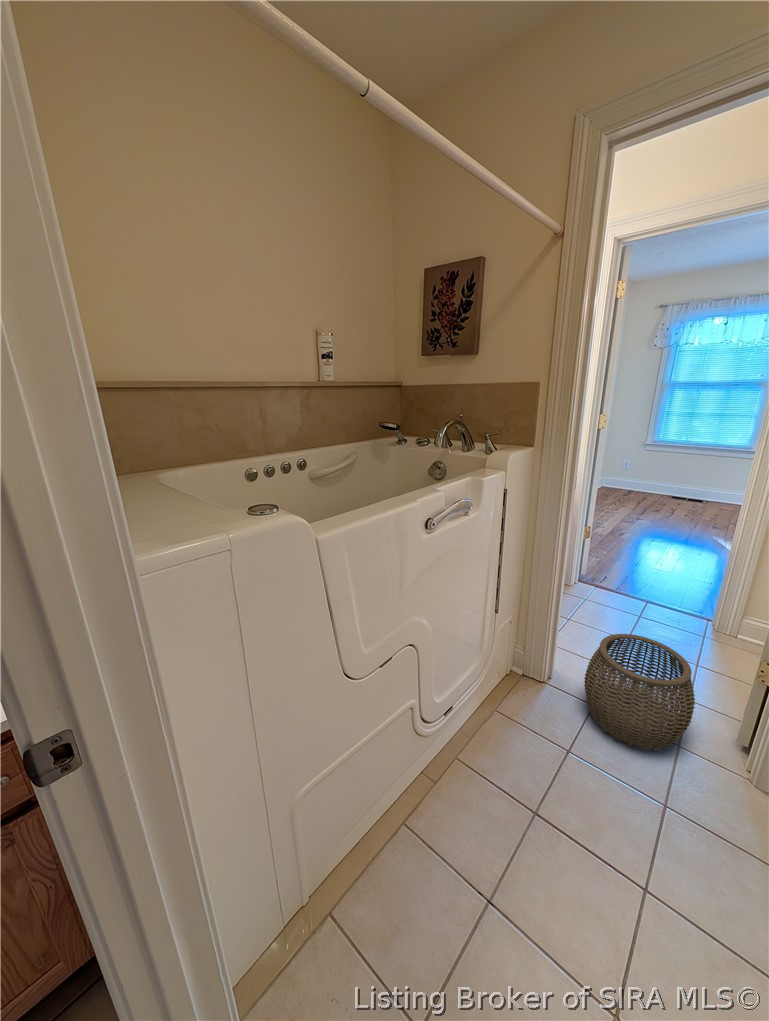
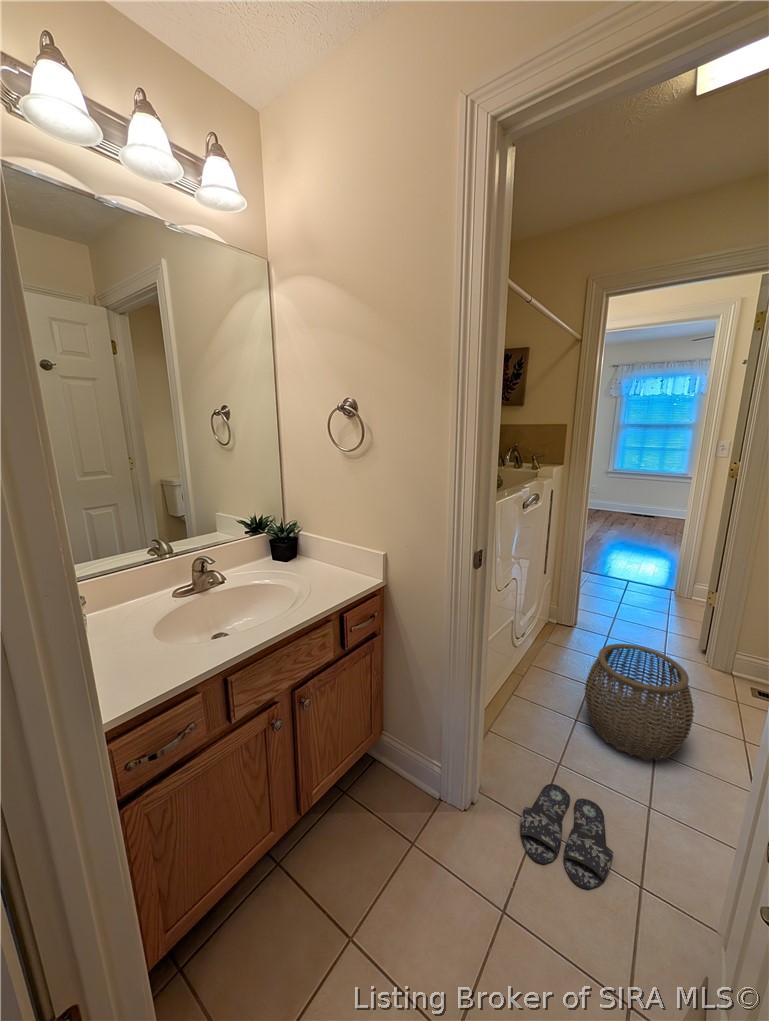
slippers: none [520,775,613,885] -> present [520,784,613,889]

